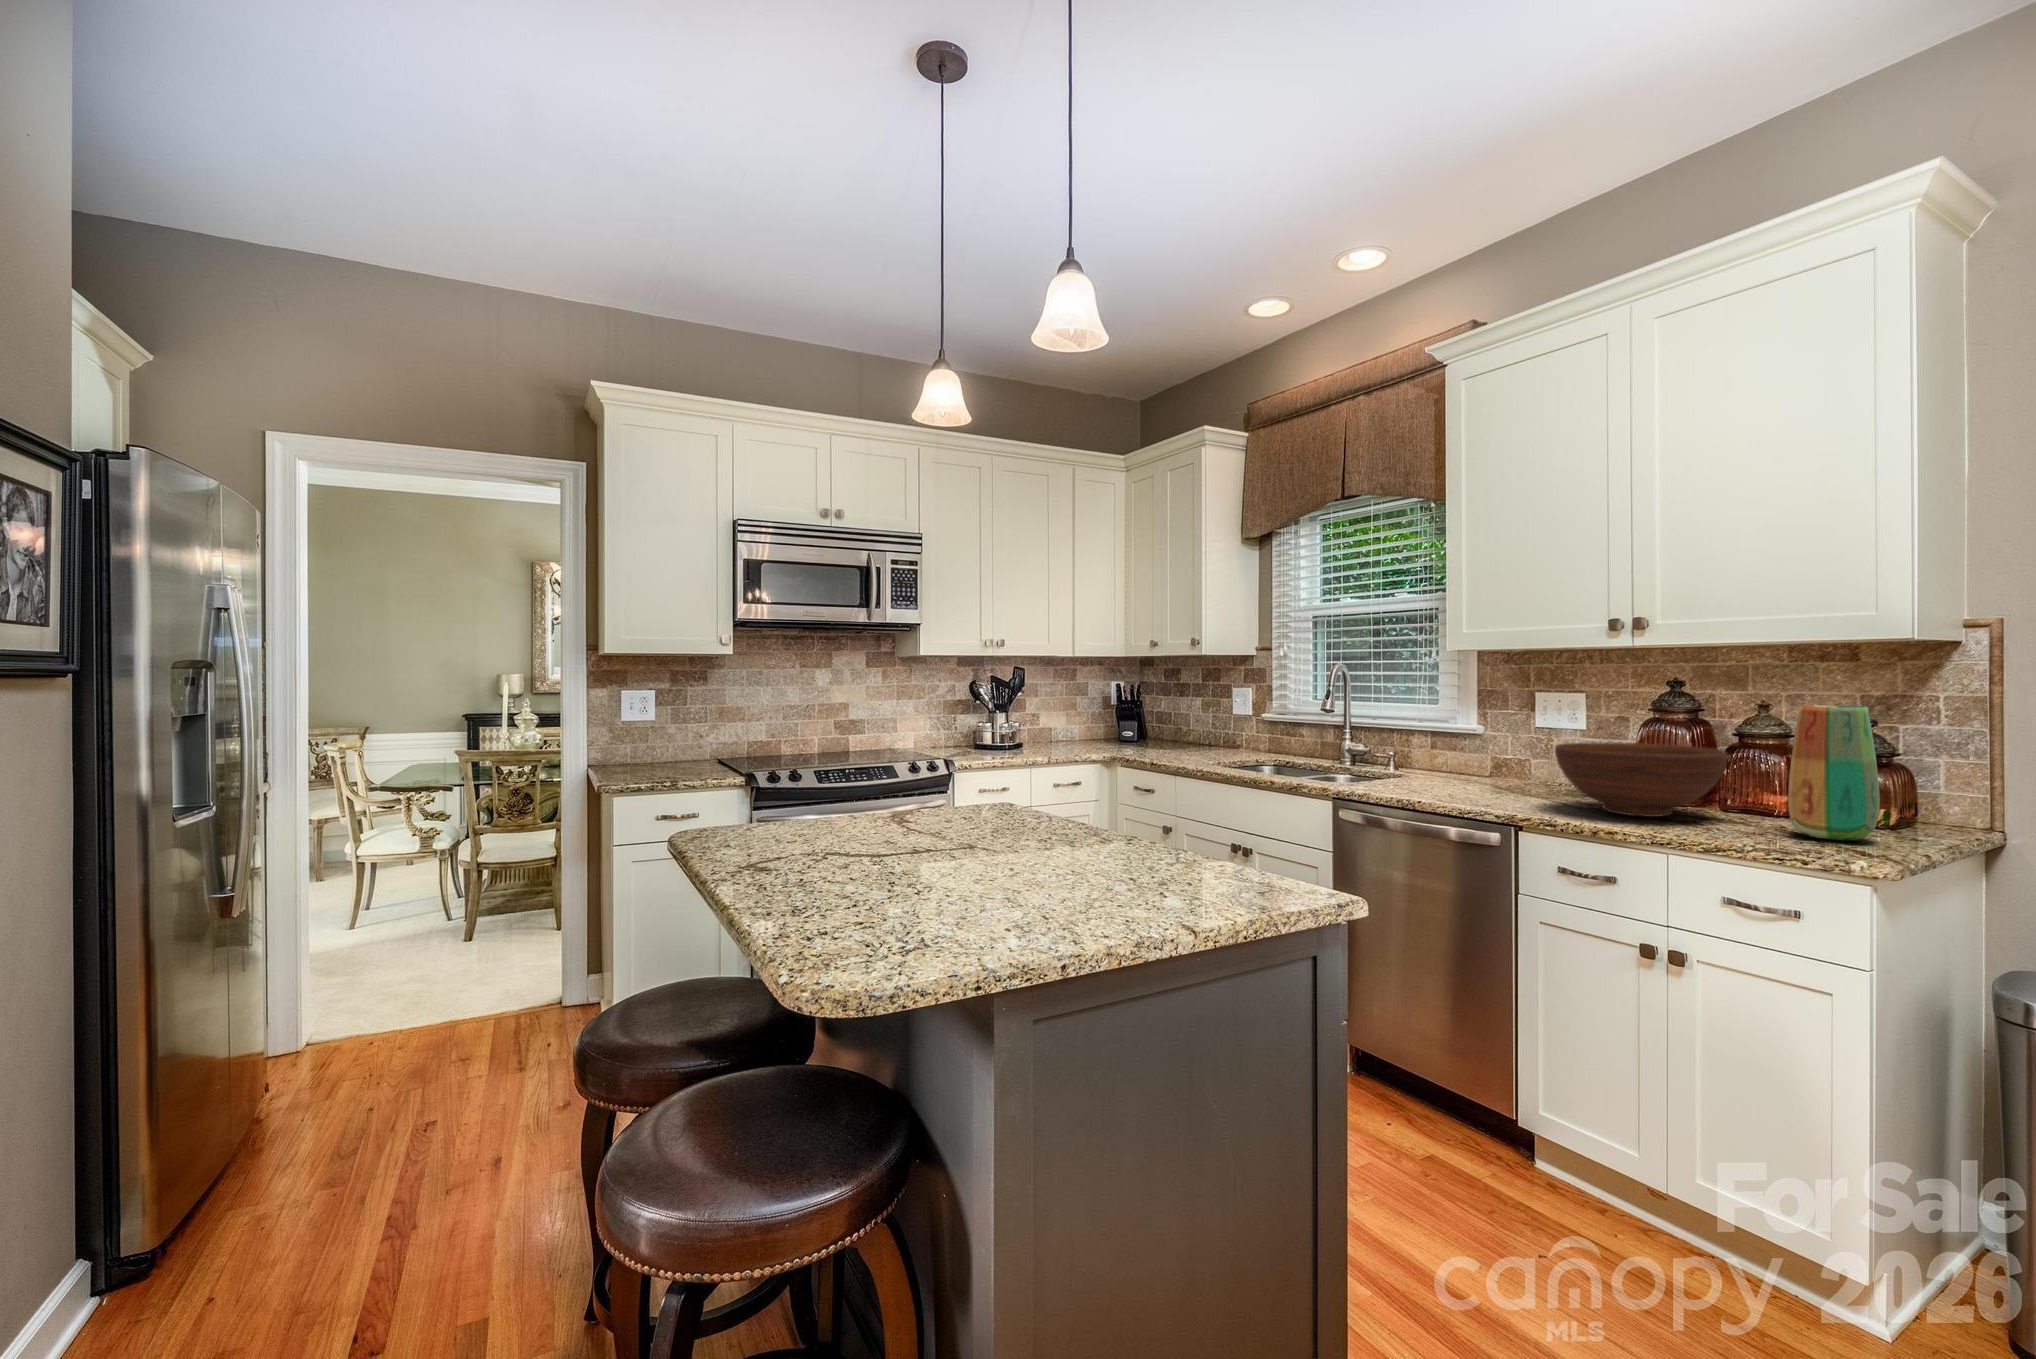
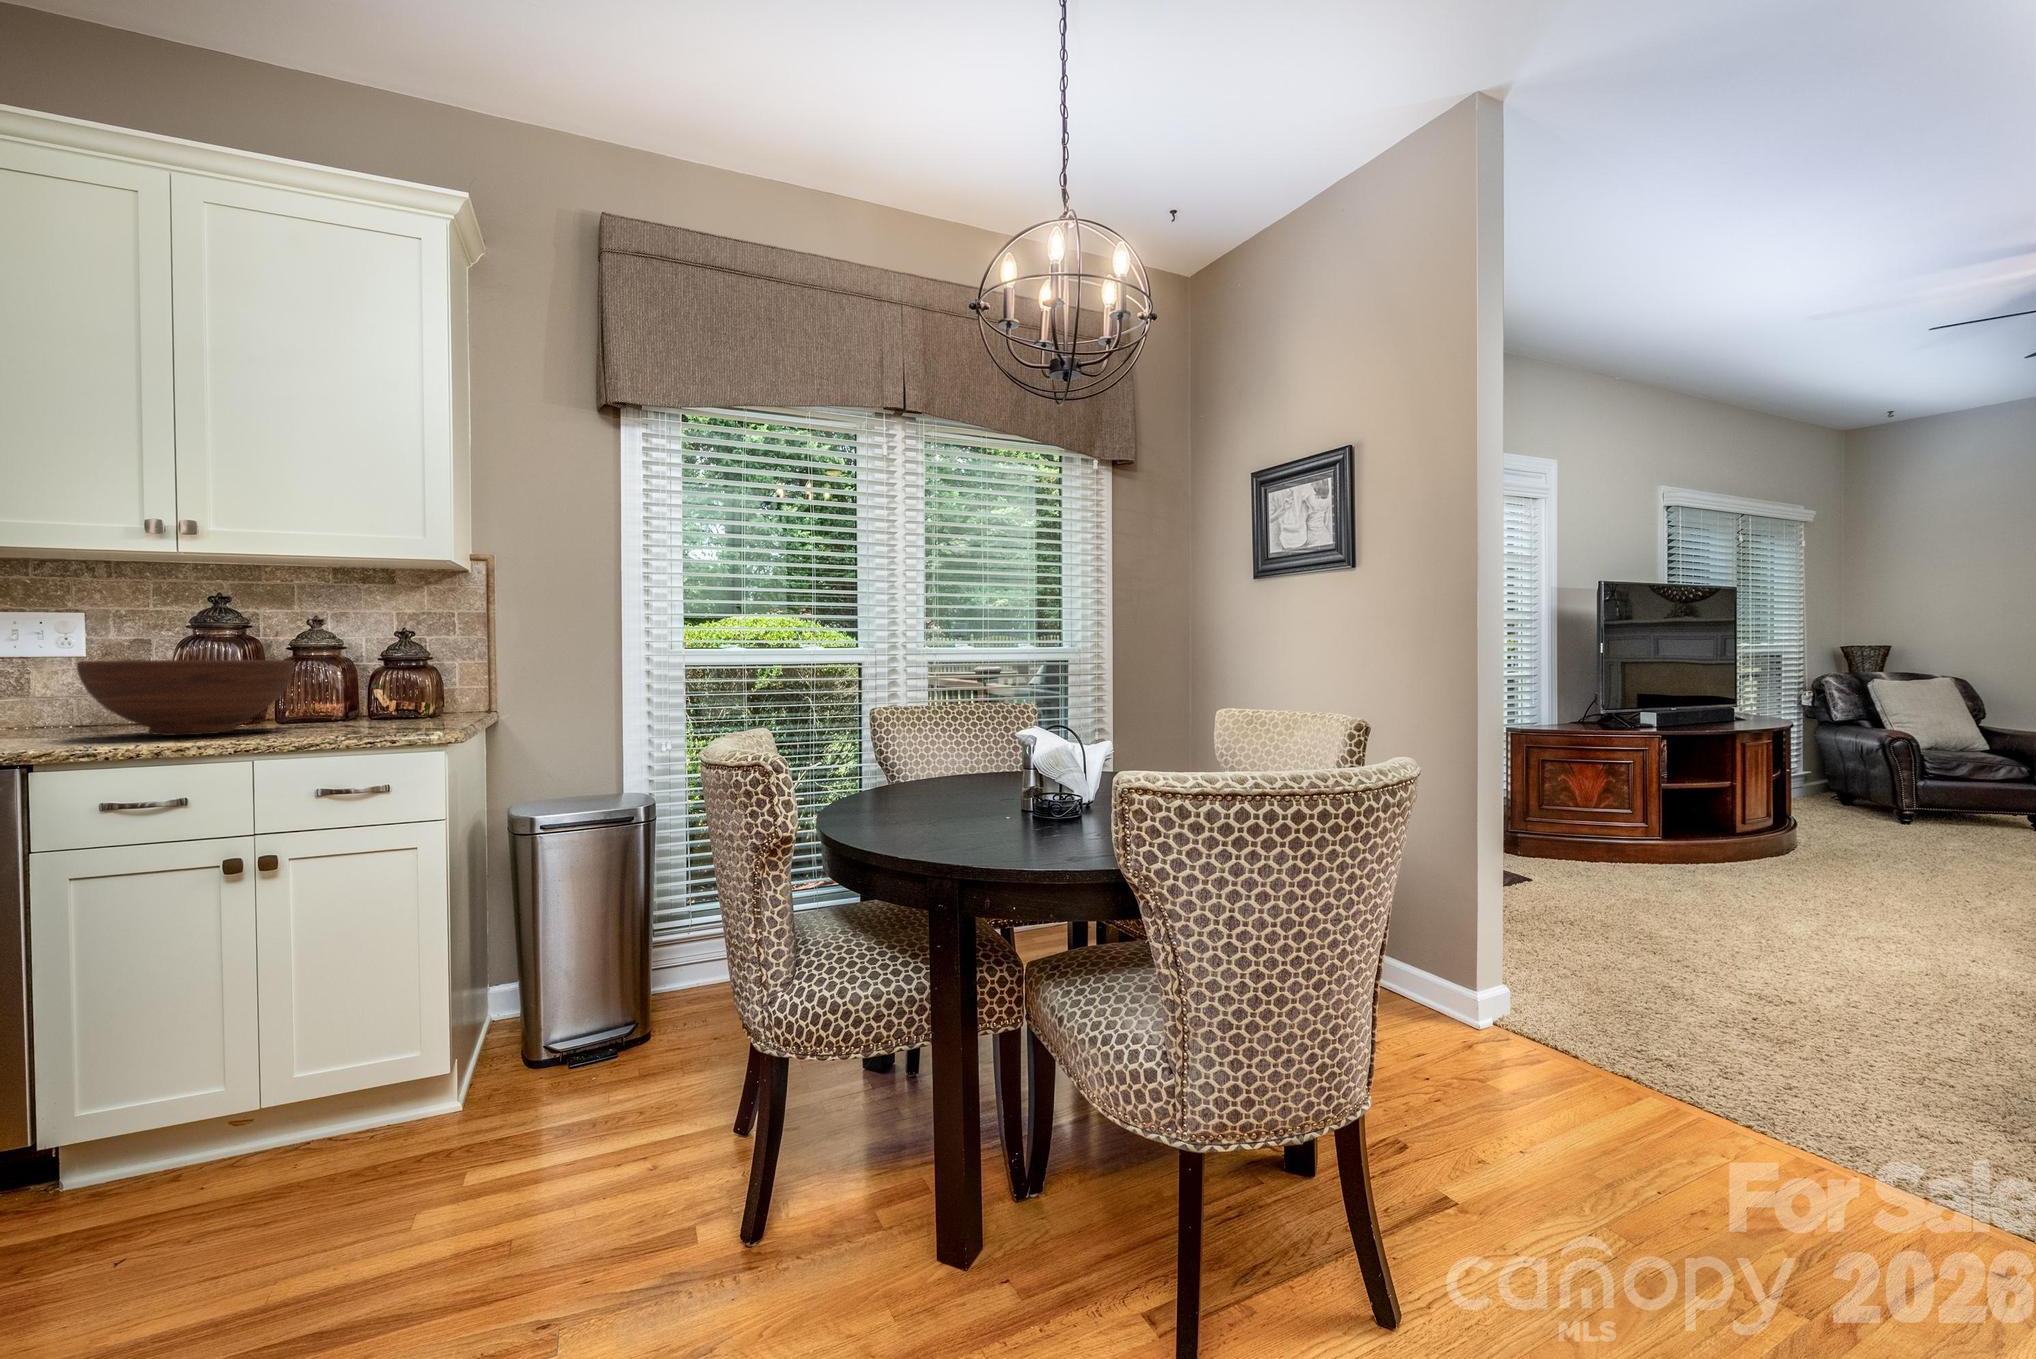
vase: present [1788,705,1880,841] -> none [362,609,432,728]

